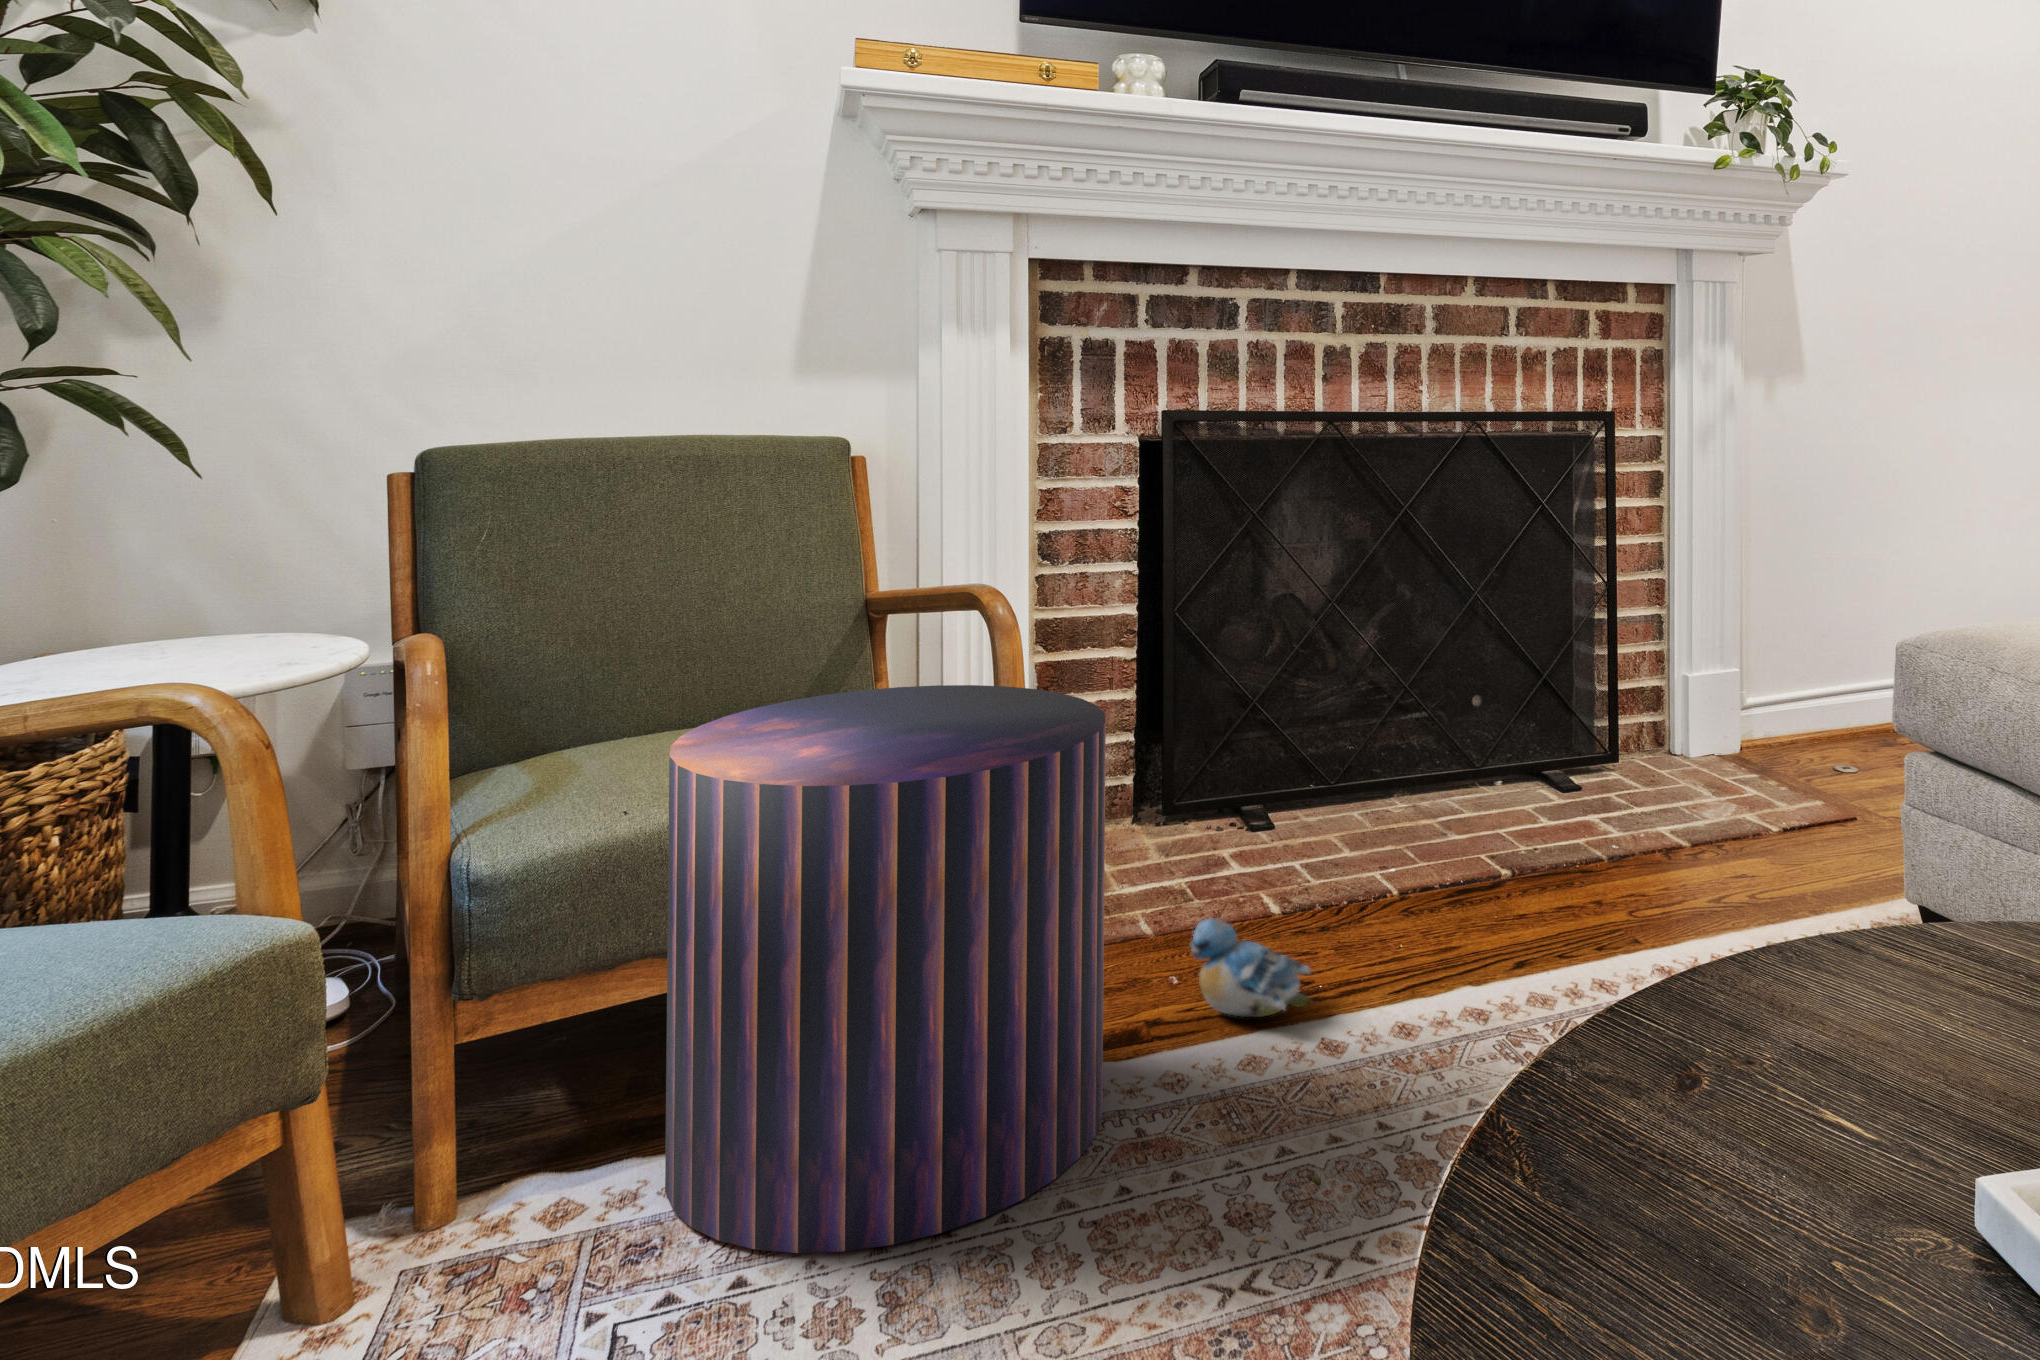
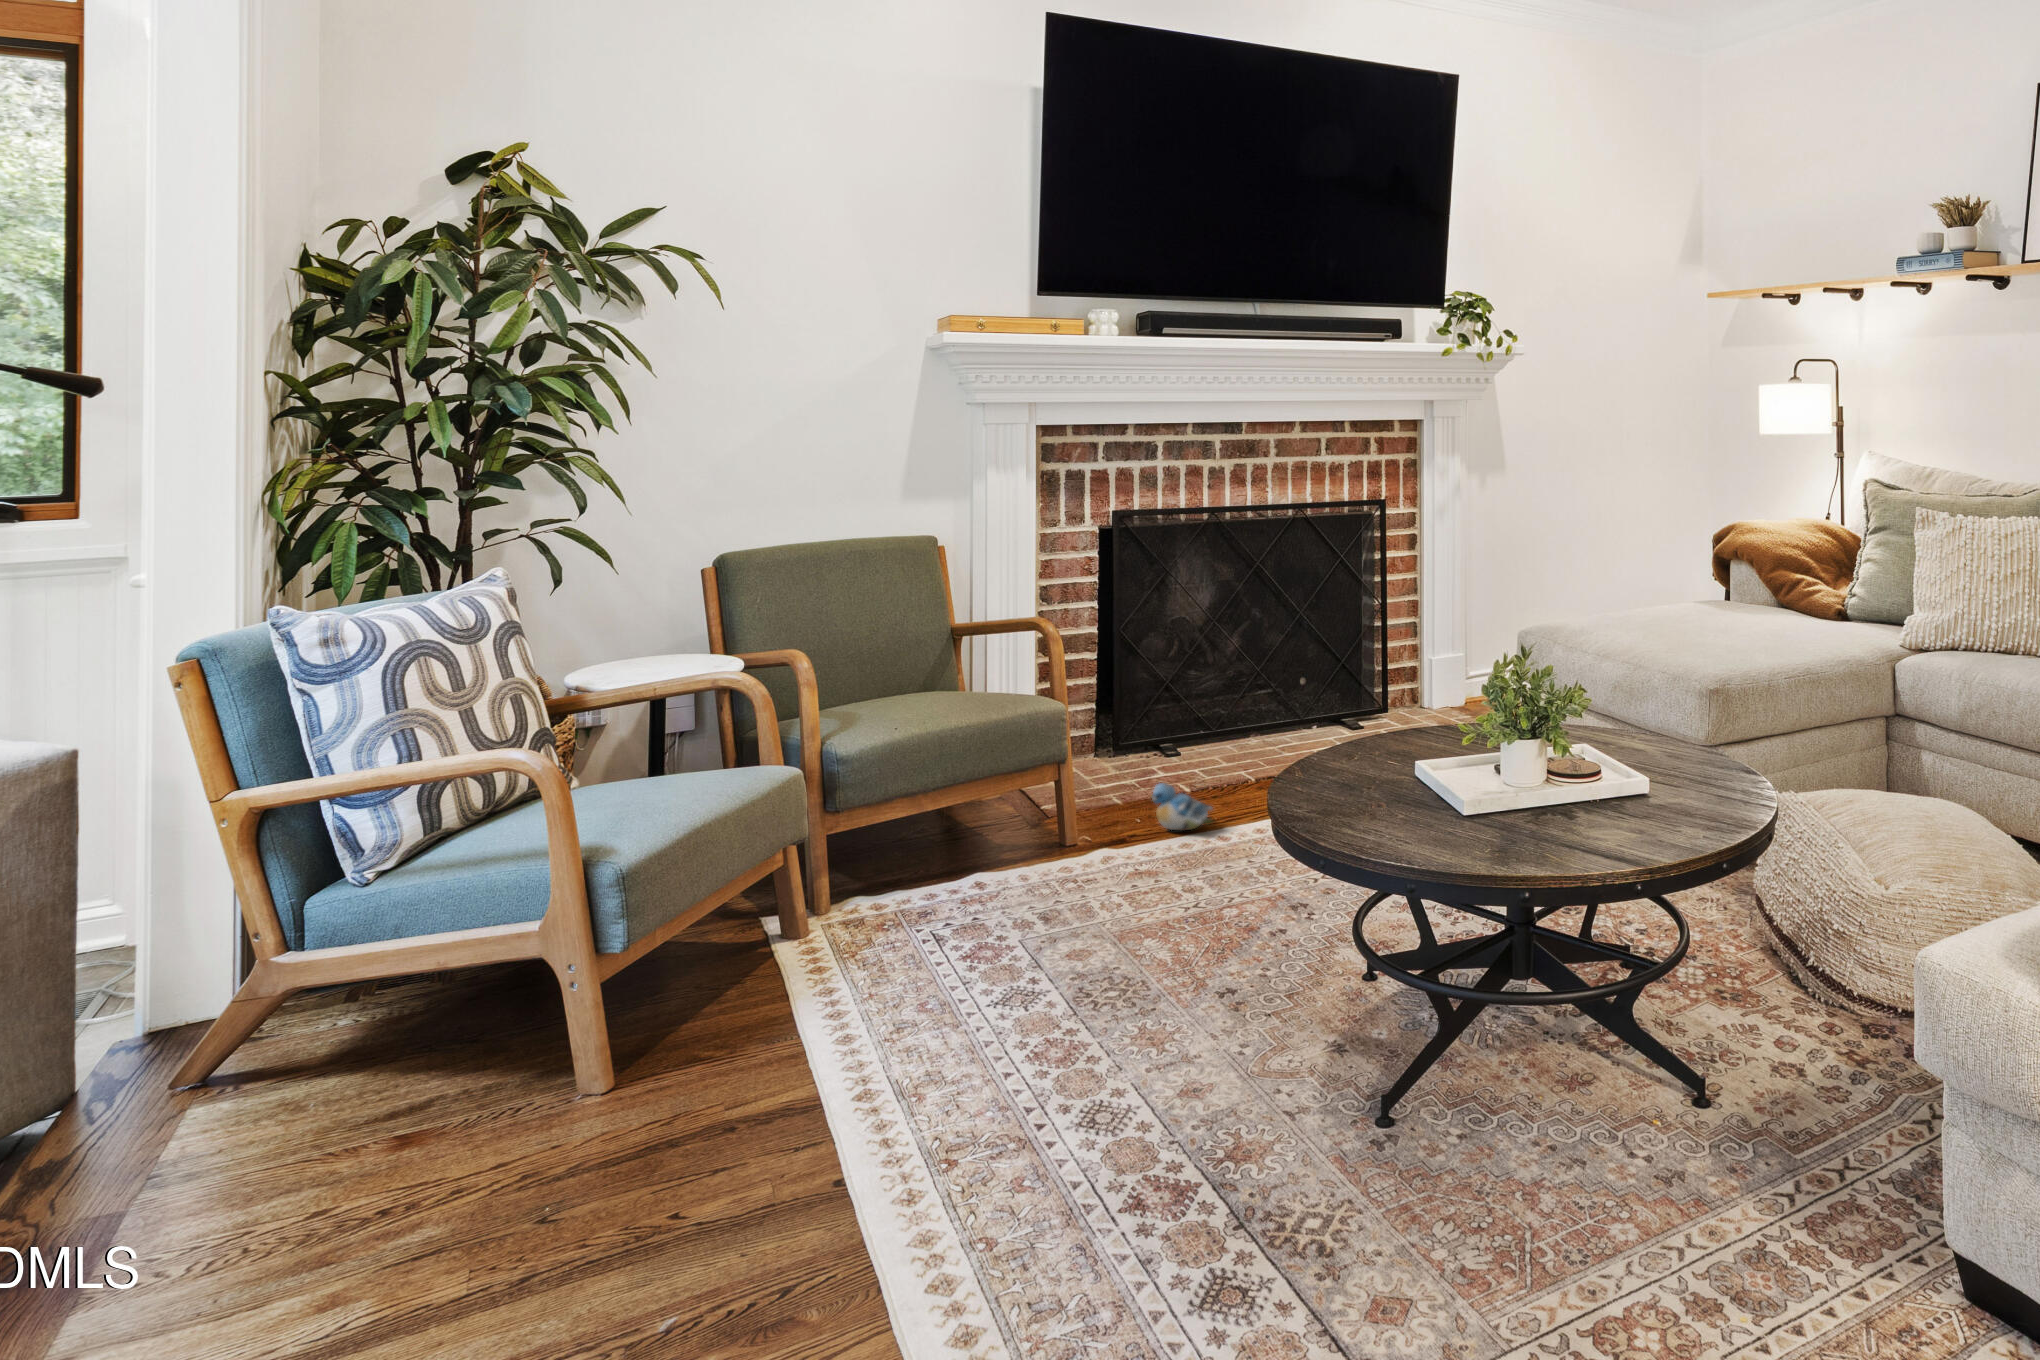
pouf: present [665,685,1106,1253] -> none [921,667,1120,910]

